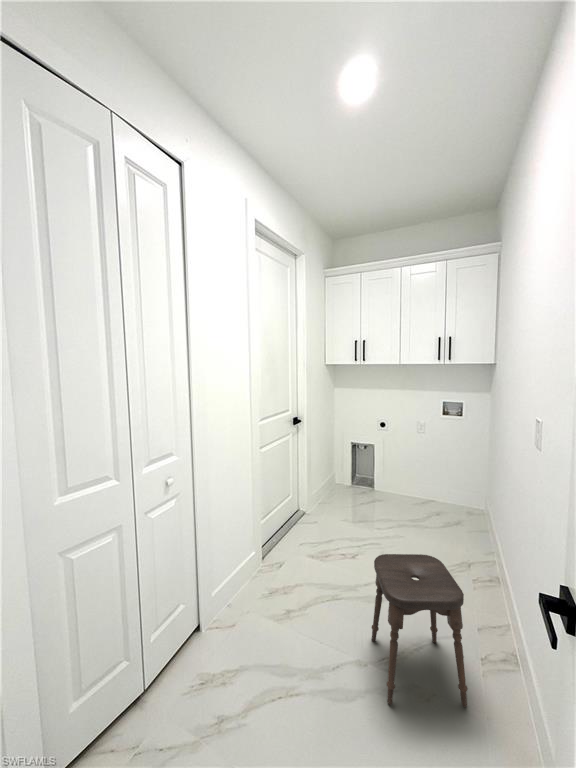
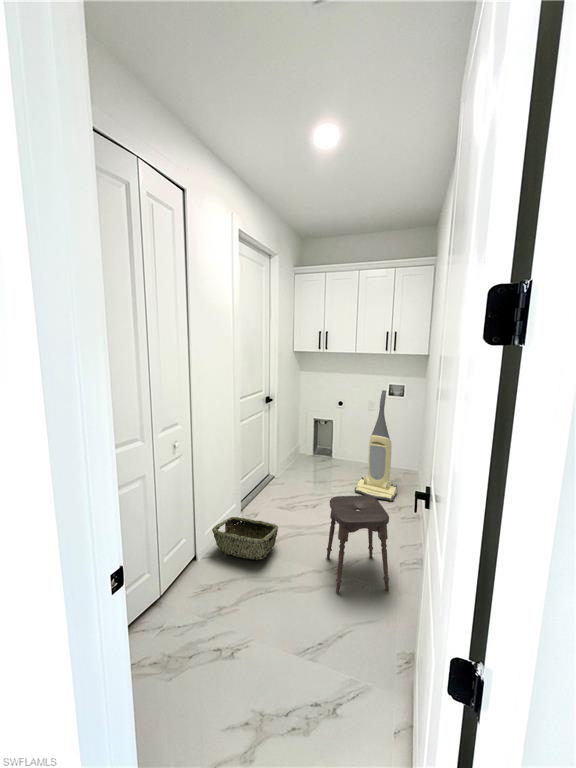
vacuum cleaner: none [405,409,461,552] -> present [355,390,397,501]
woven basket: none [220,571,306,637] -> present [212,517,278,560]

